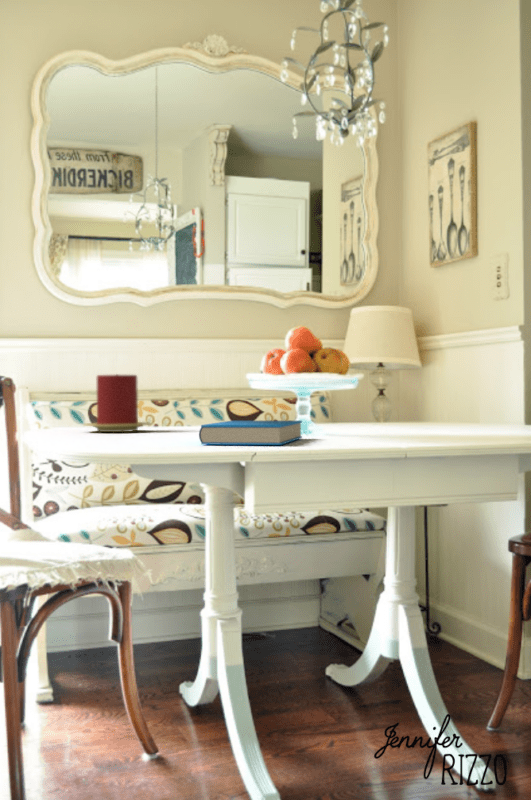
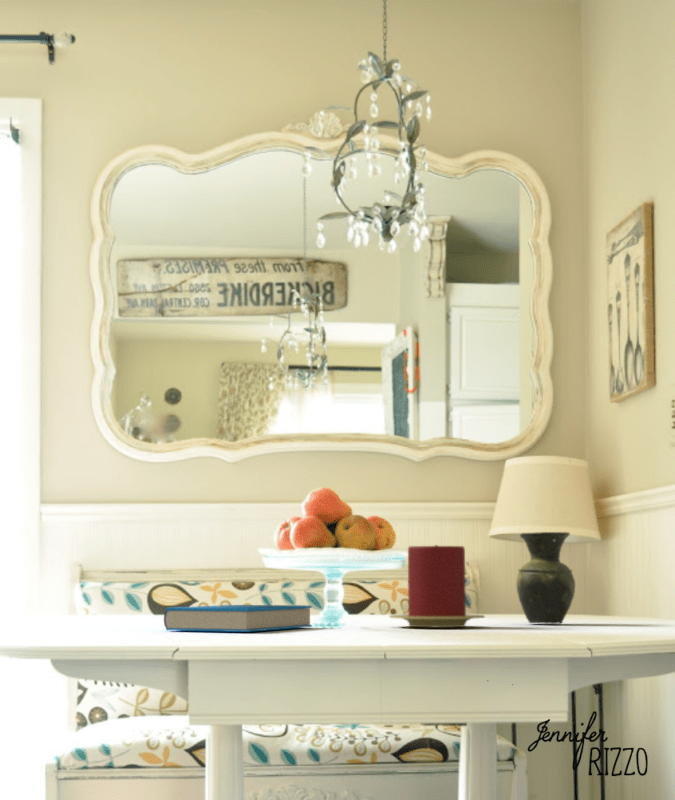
vase: none [435,361,480,431] -> present [517,532,575,624]
candle: present [85,374,150,432] -> present [390,545,484,627]

